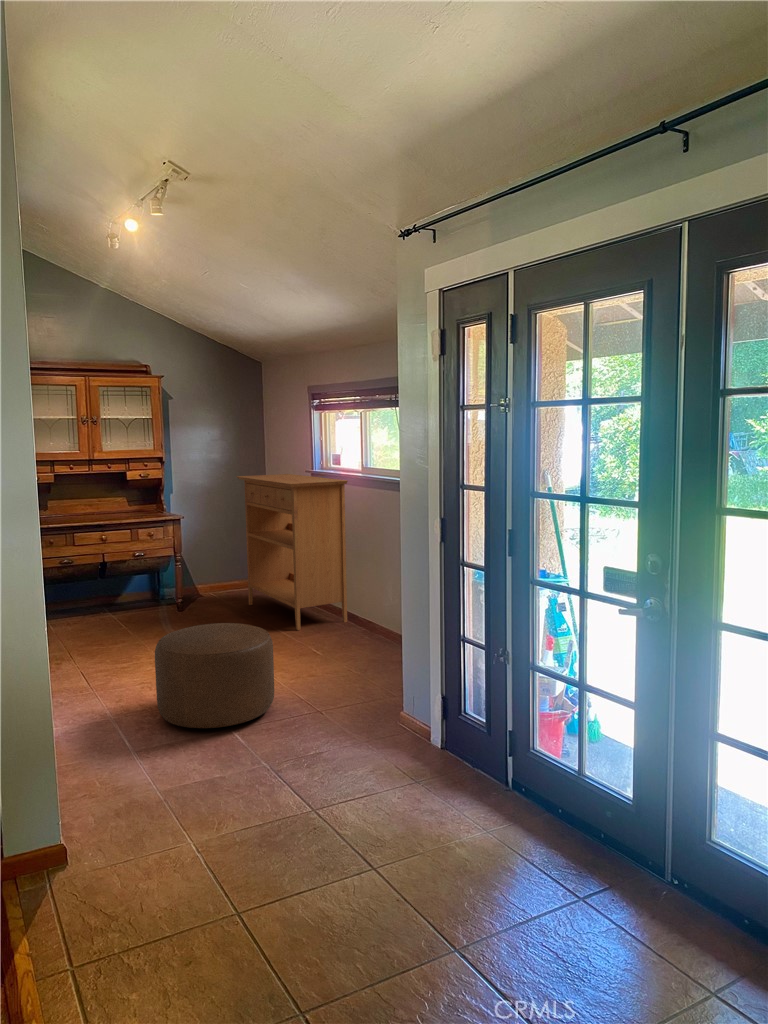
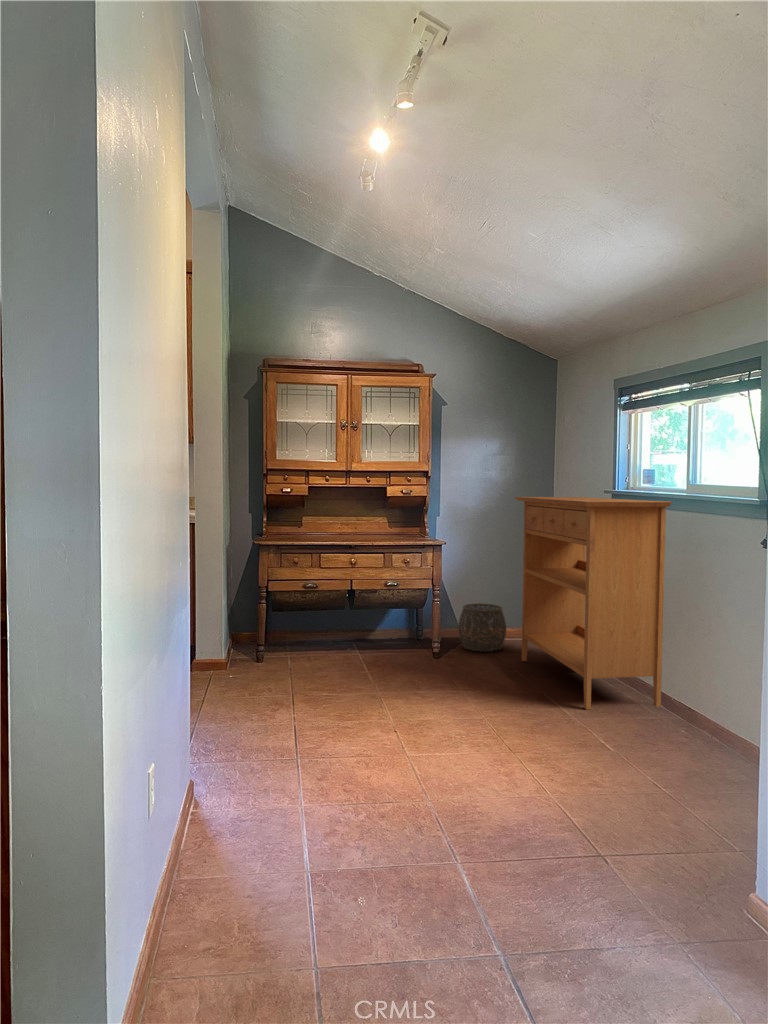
woven basket: none [195,563,235,602] -> present [458,603,506,652]
ottoman: present [155,623,274,728] -> none [358,698,548,894]

